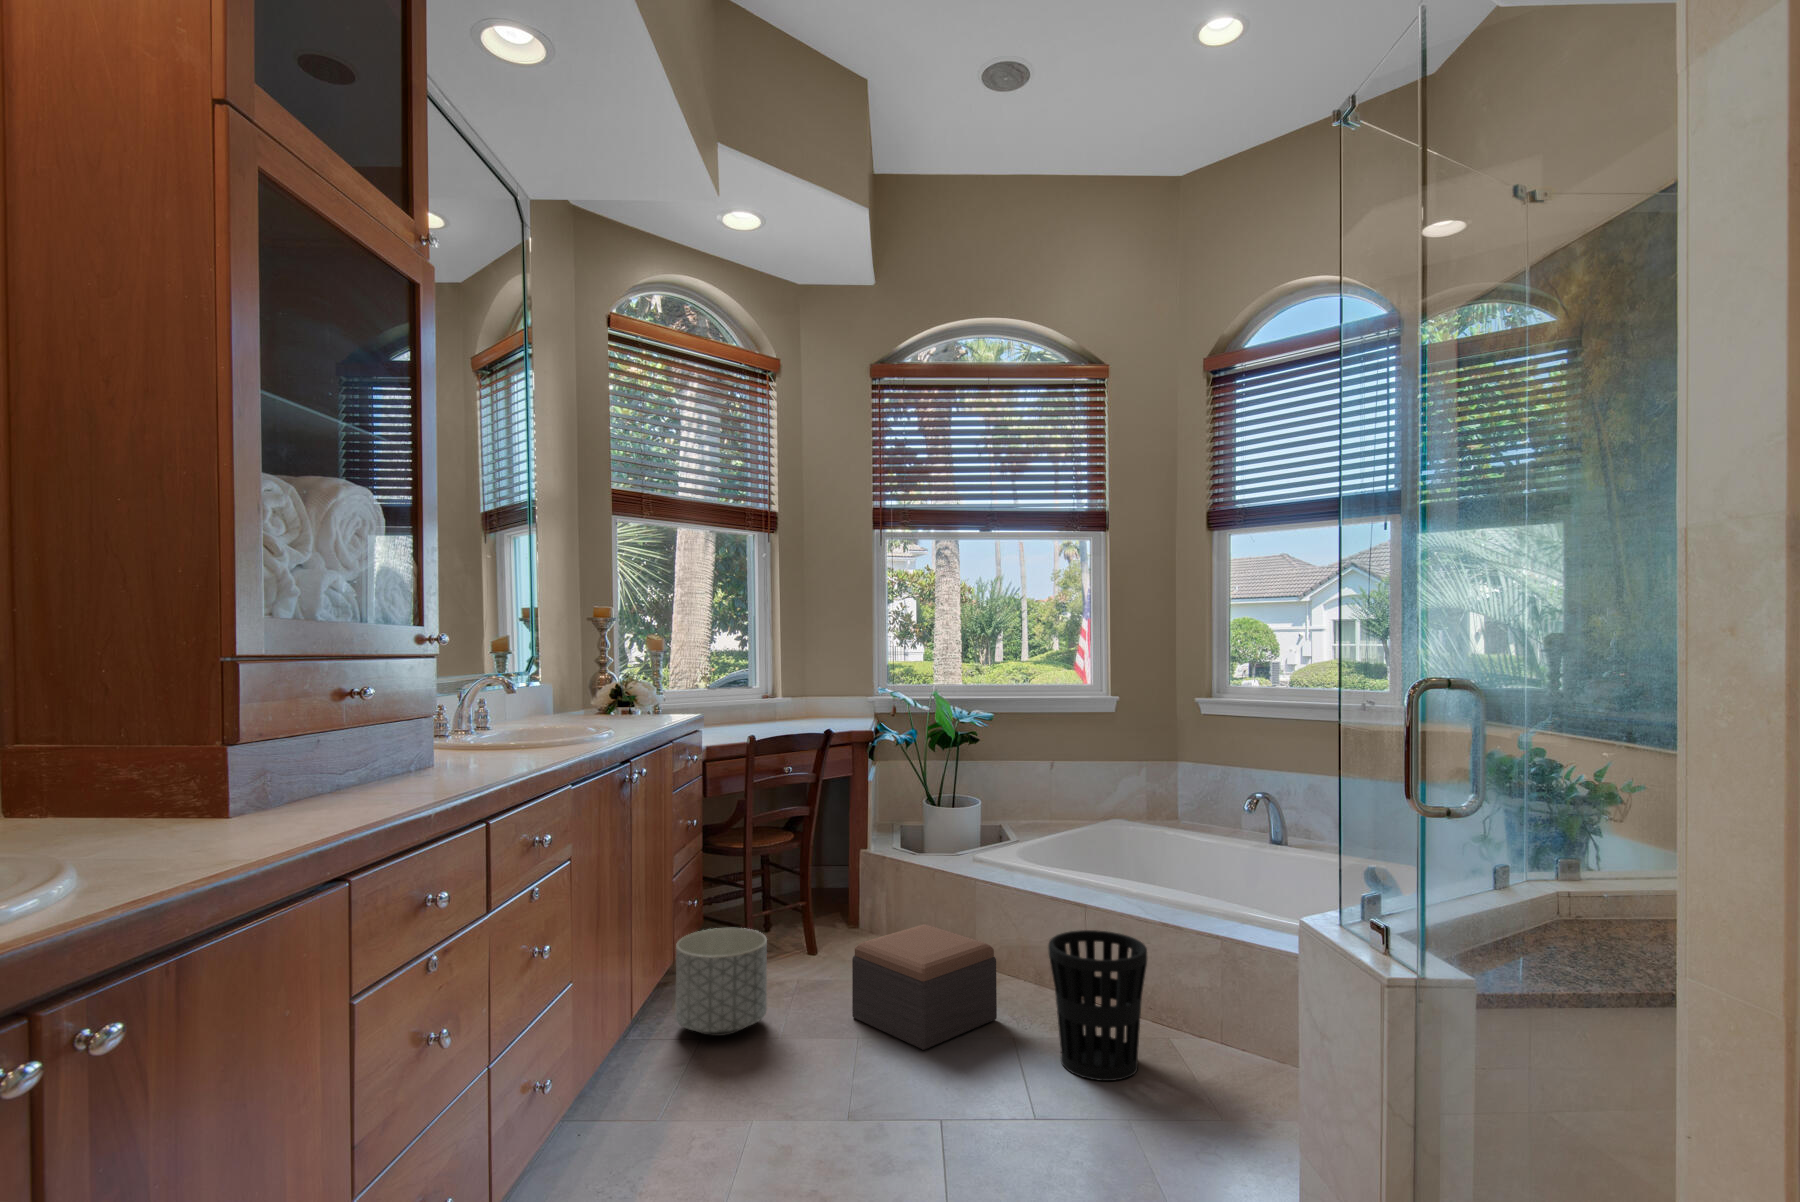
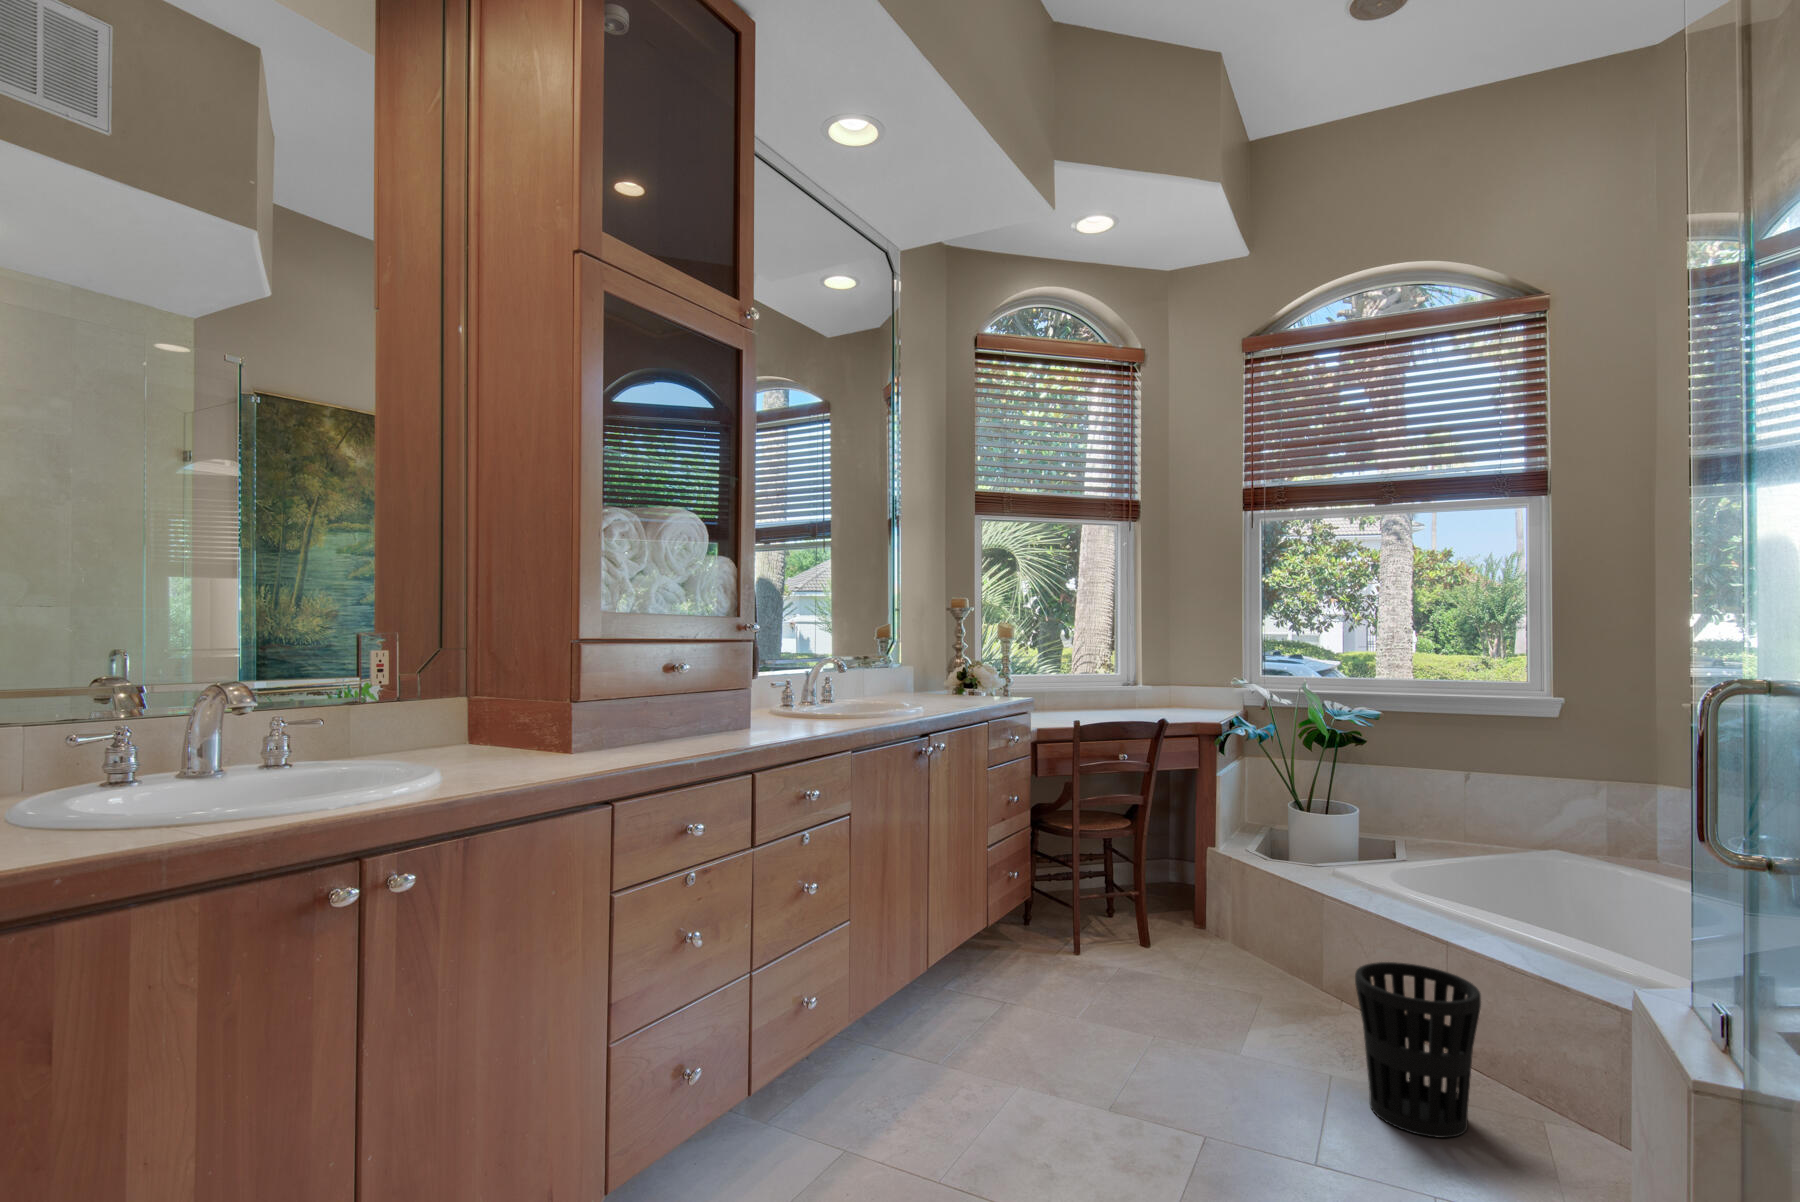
footstool: present [852,924,997,1050] -> none [1160,930,1316,1054]
planter: present [676,928,767,1036] -> none [991,899,1075,998]

